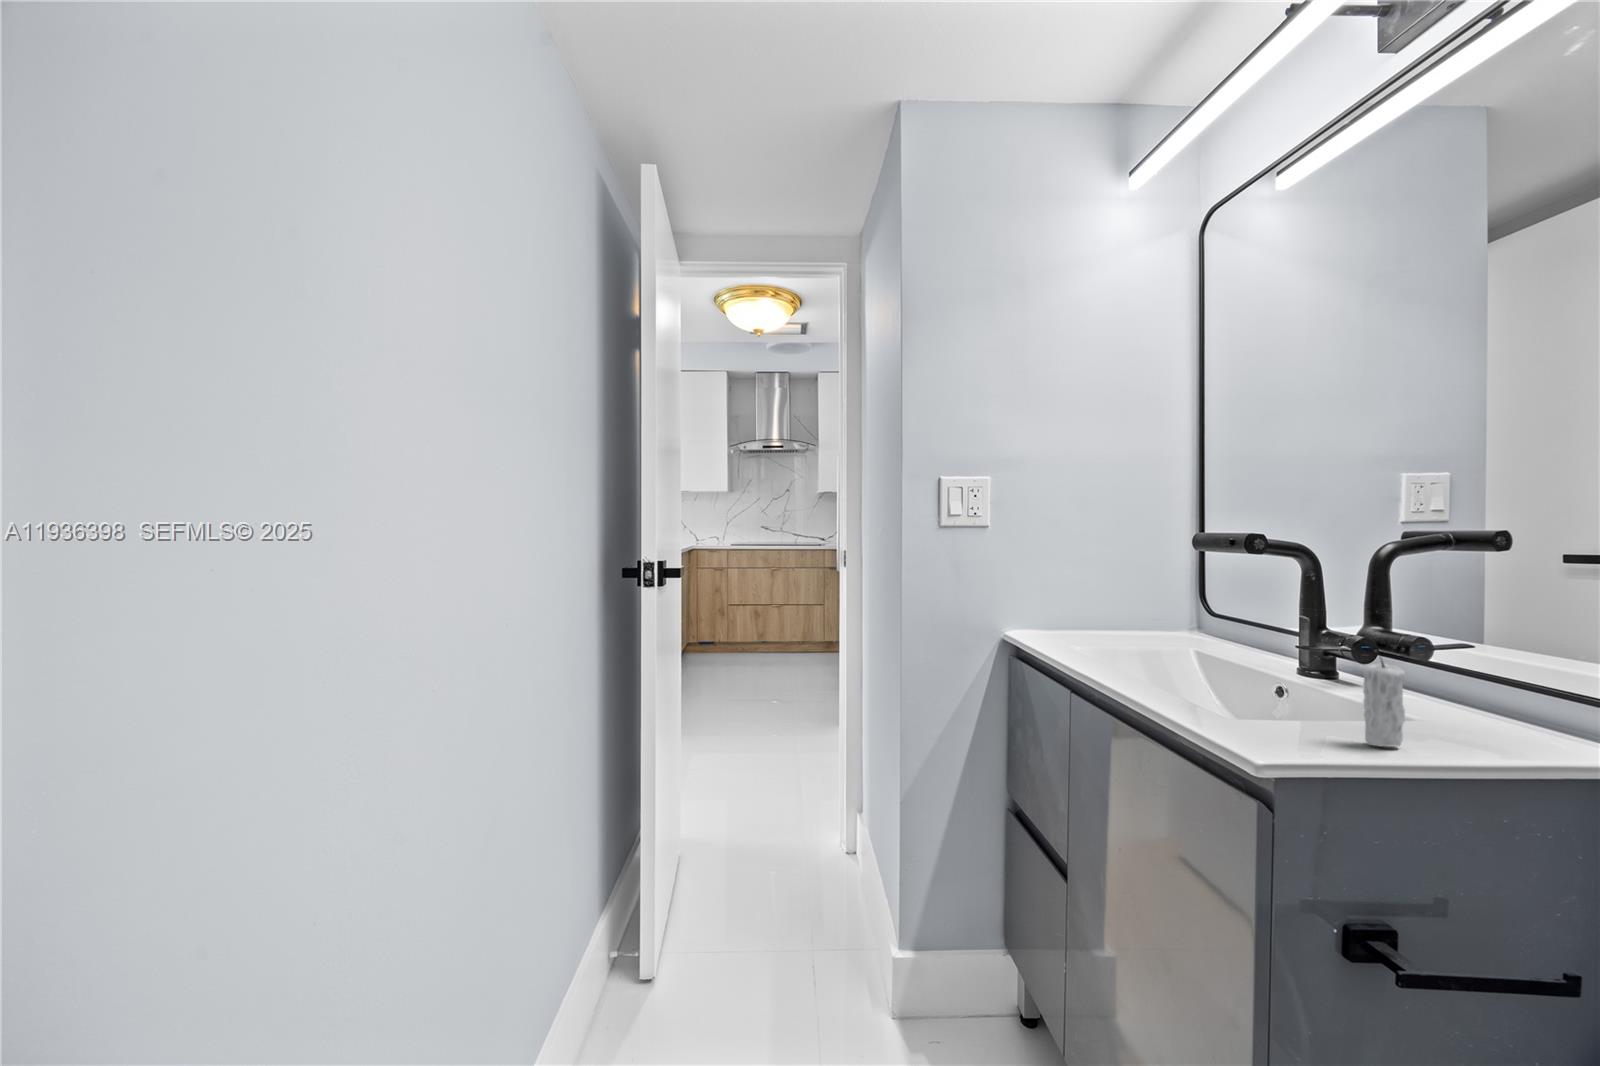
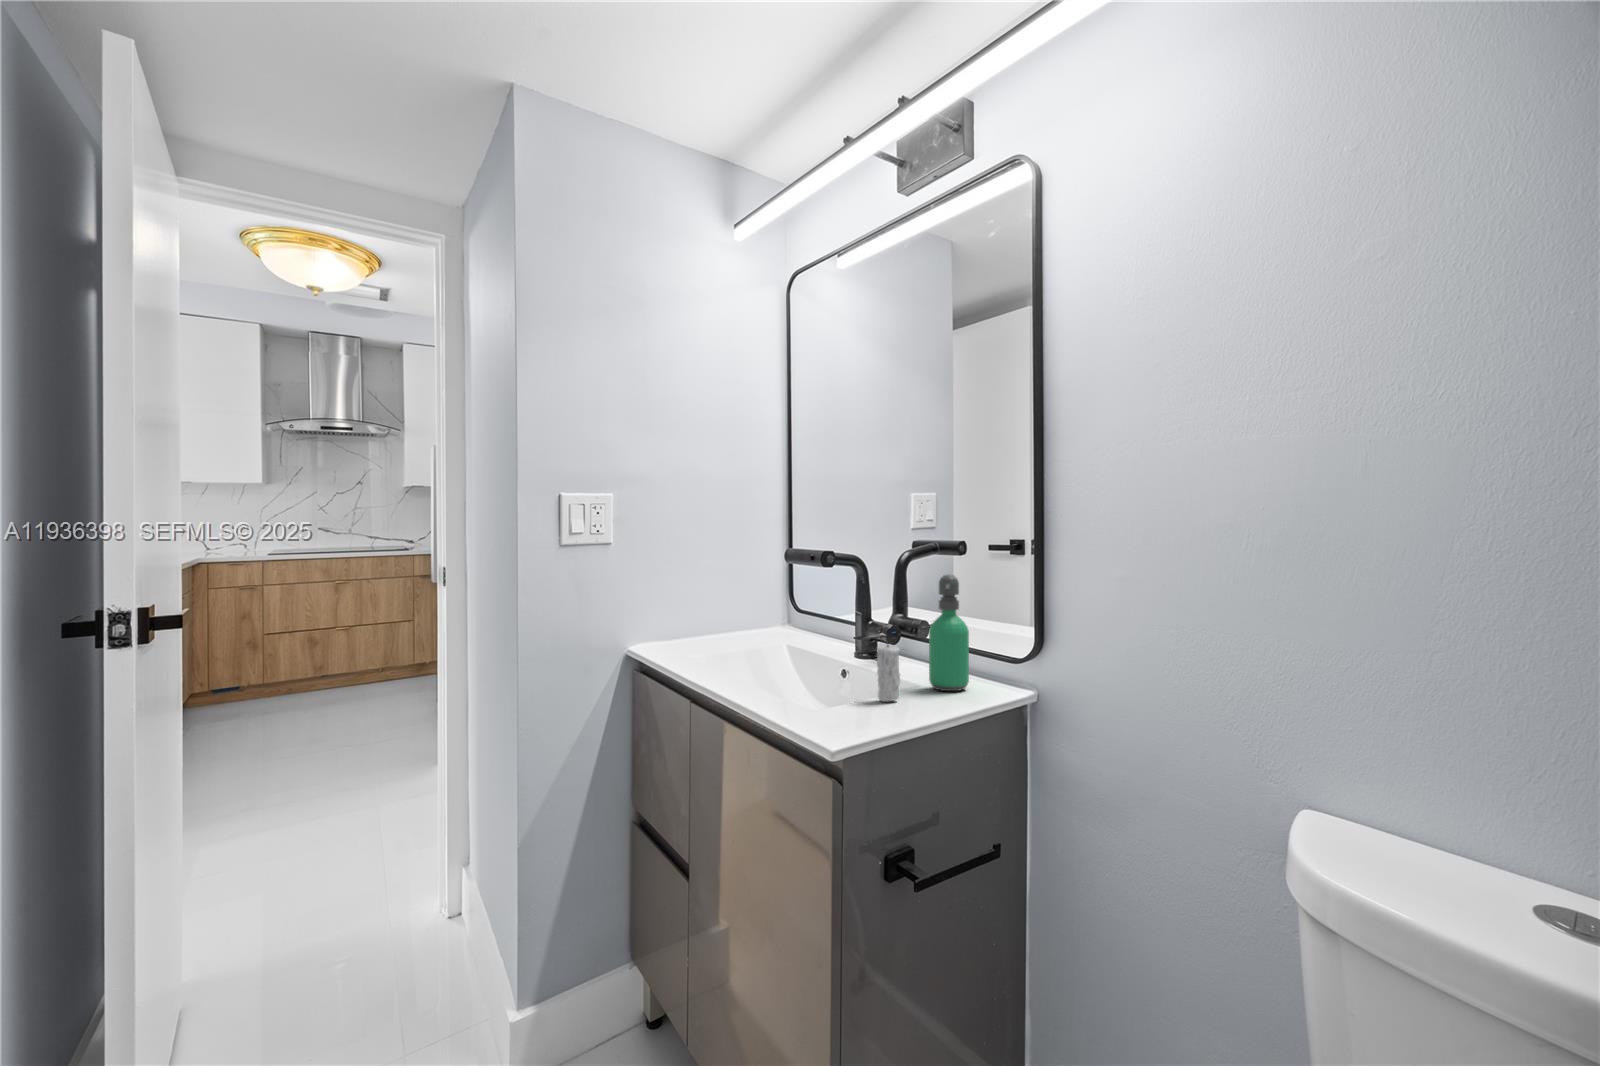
soap dispenser: none [1447,567,1526,742] -> present [929,575,969,691]

